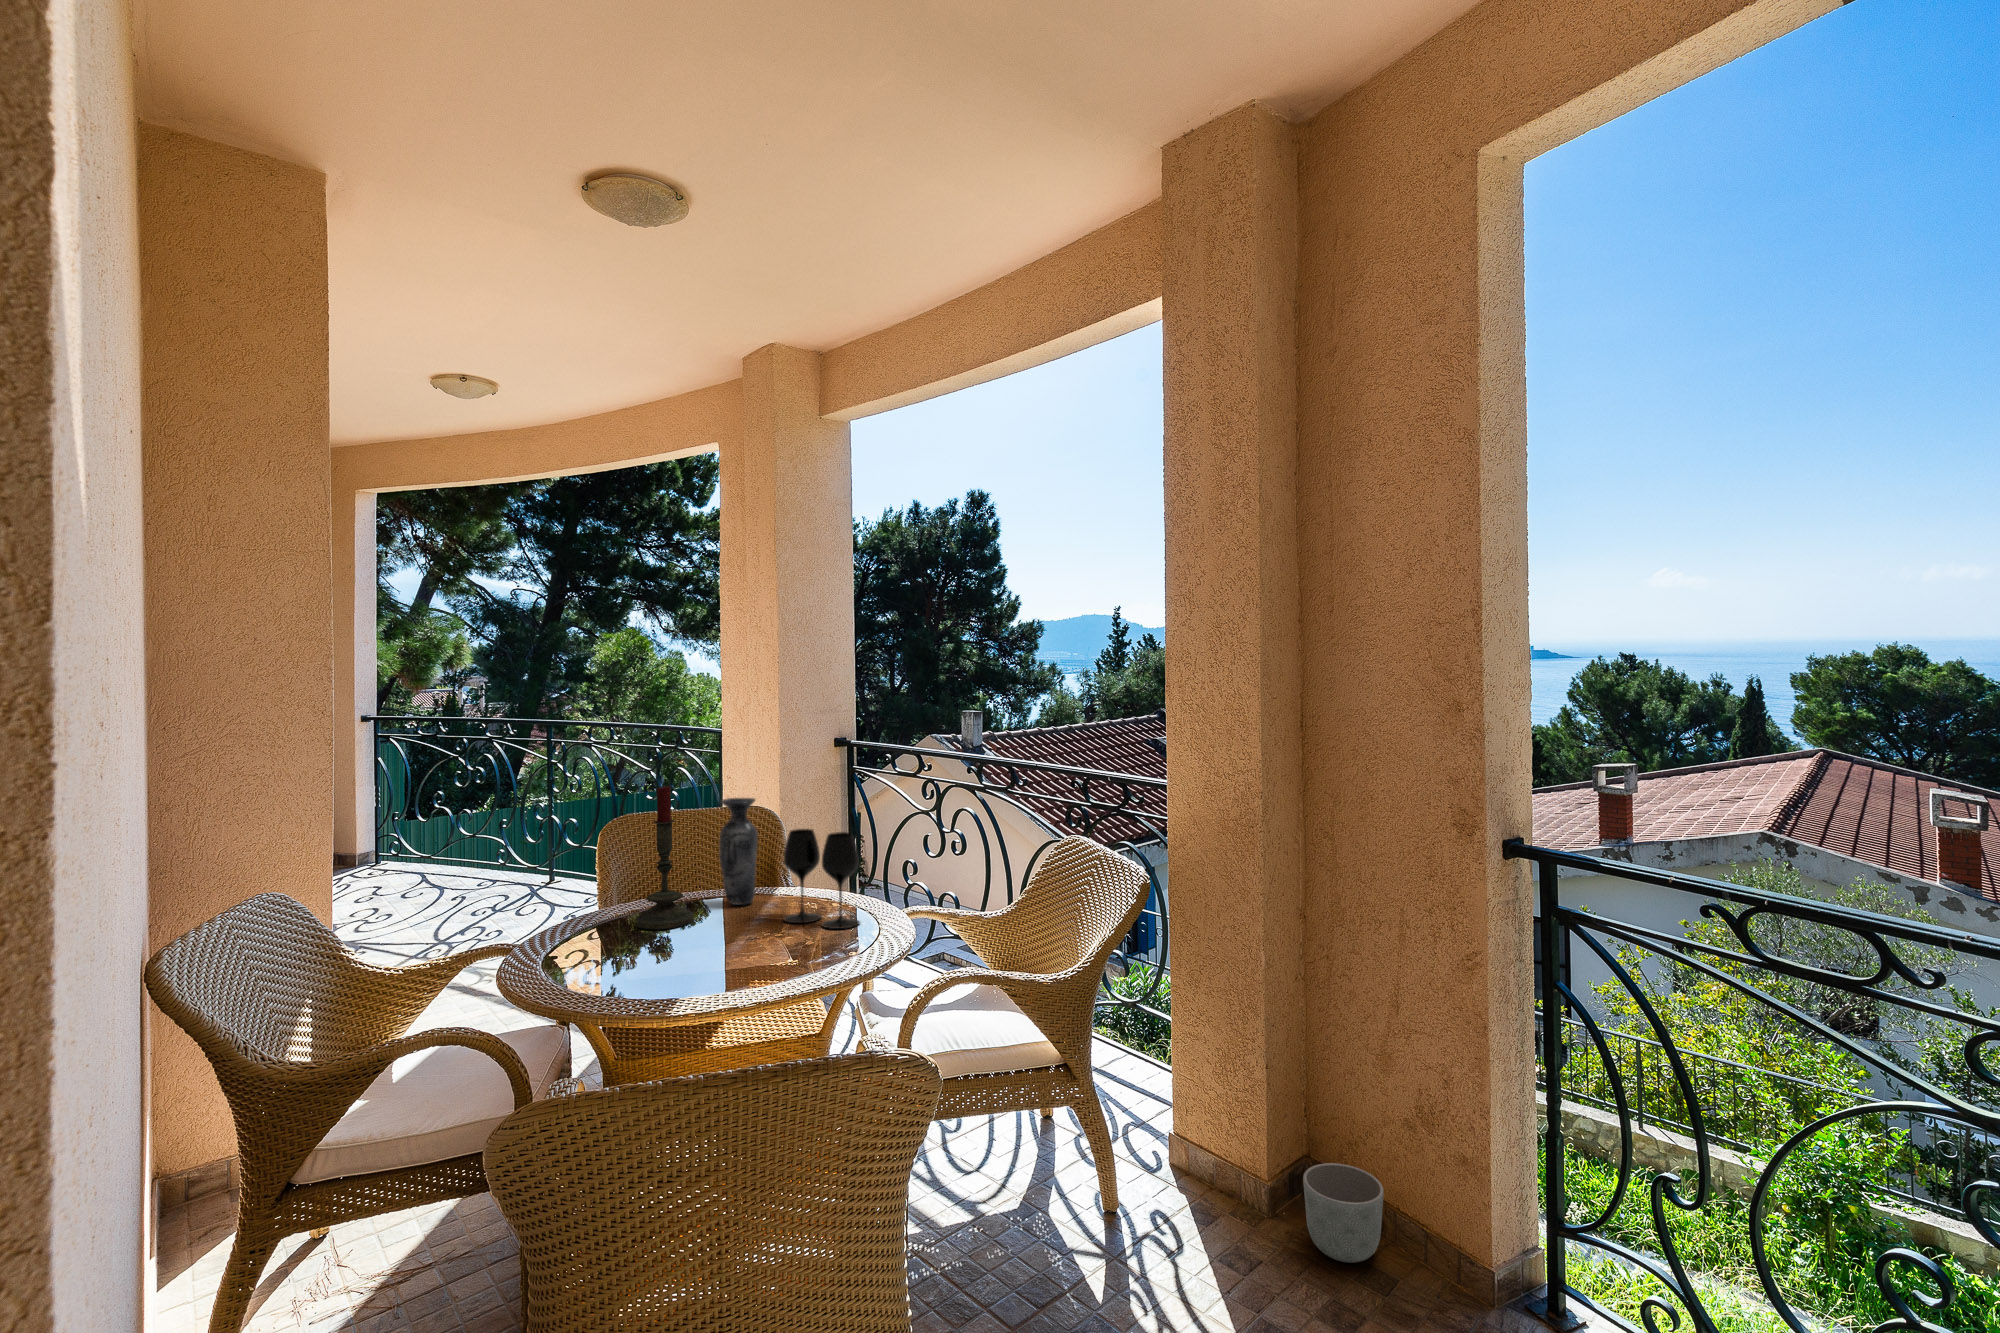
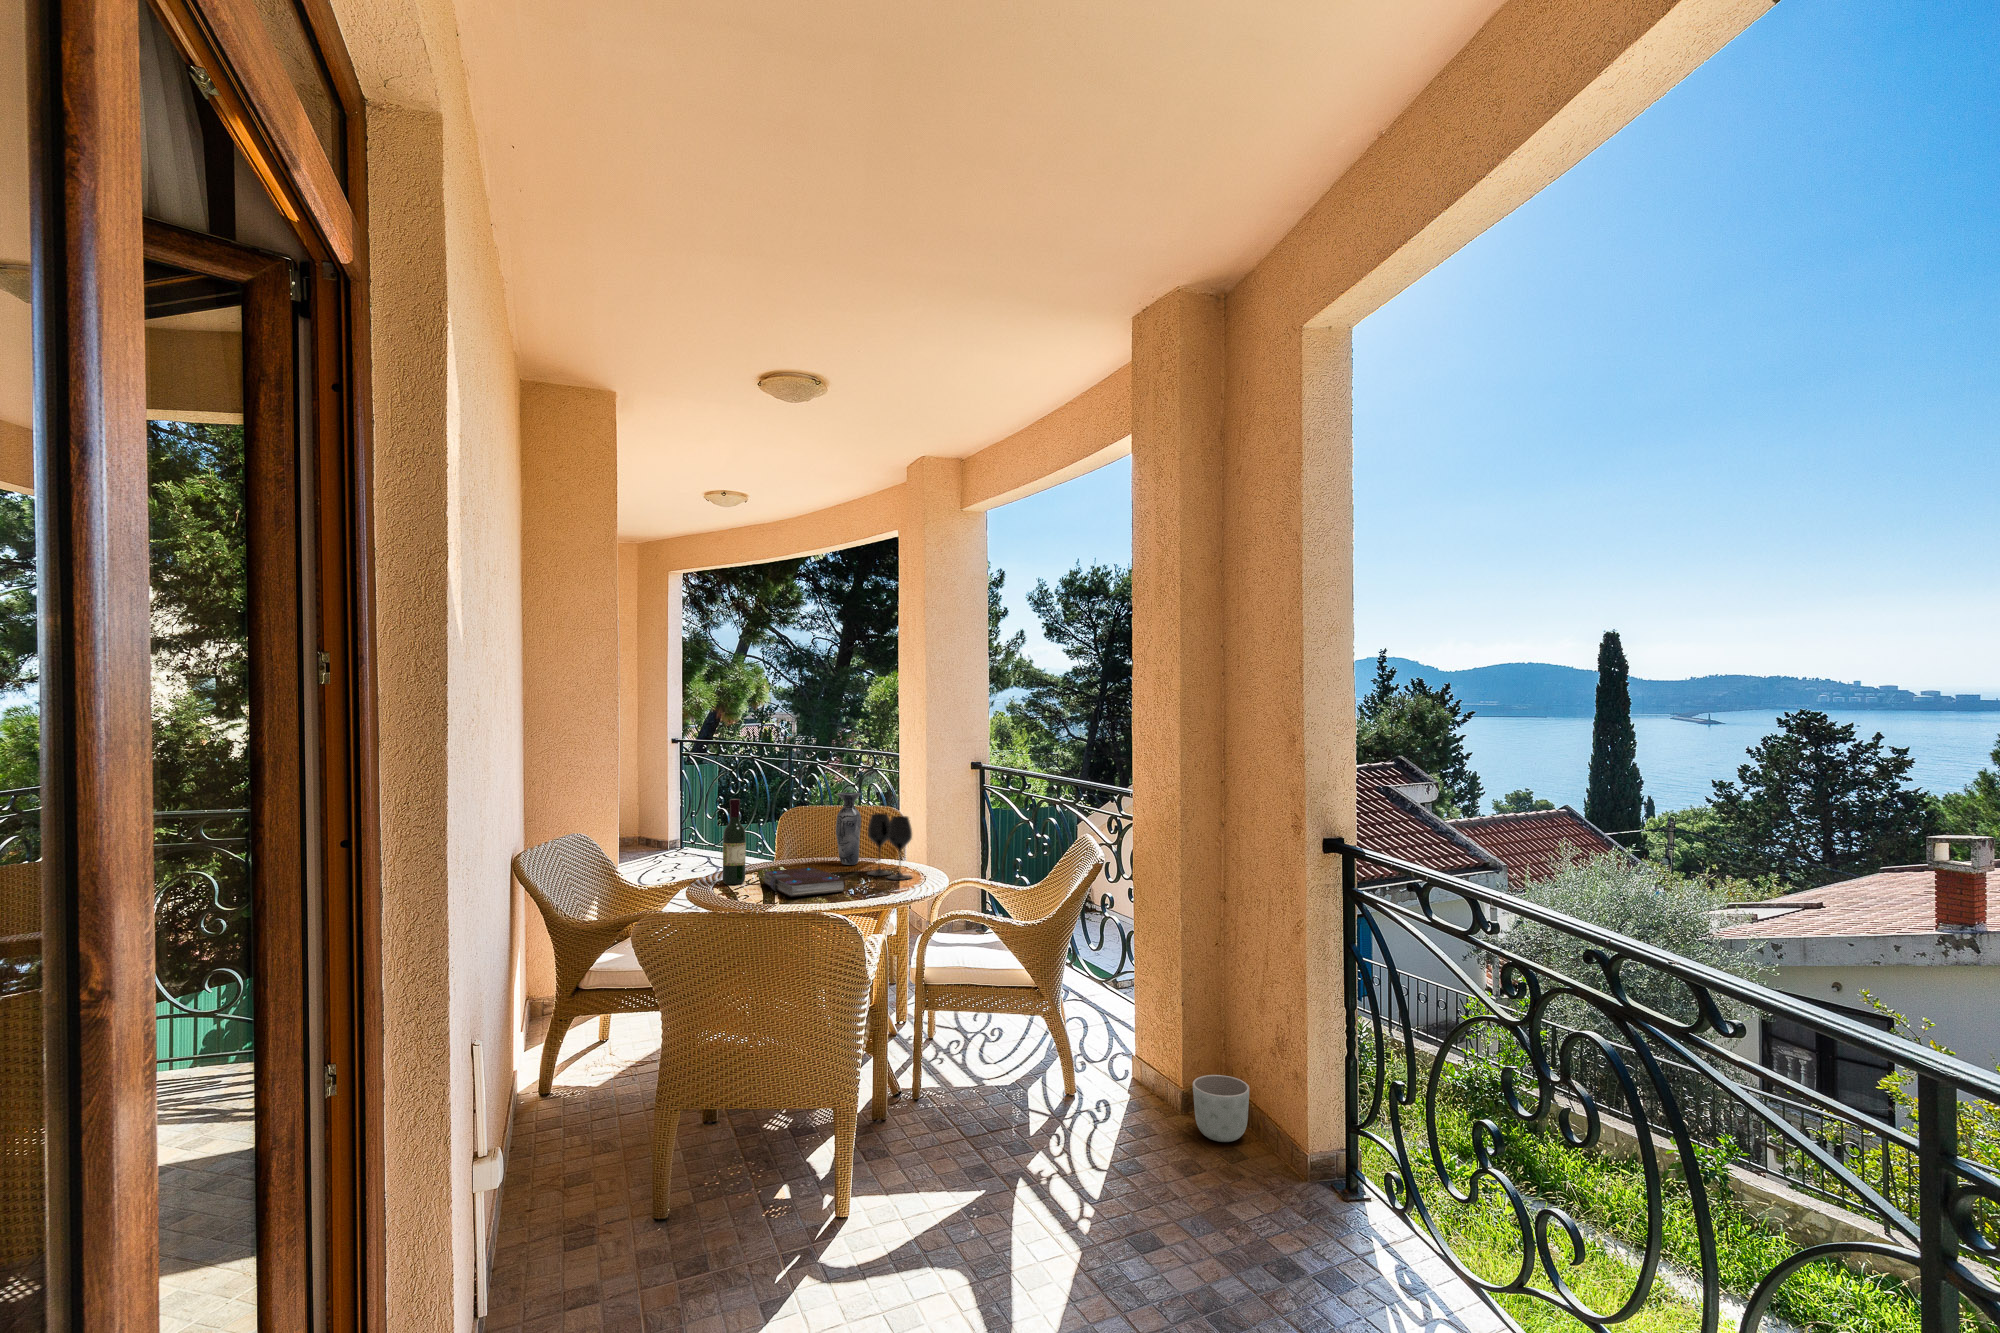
candle: present [636,783,694,930] -> none [778,779,815,873]
wine bottle: none [557,823,596,962] -> present [722,799,746,884]
book: none [626,920,781,983] -> present [762,867,845,897]

